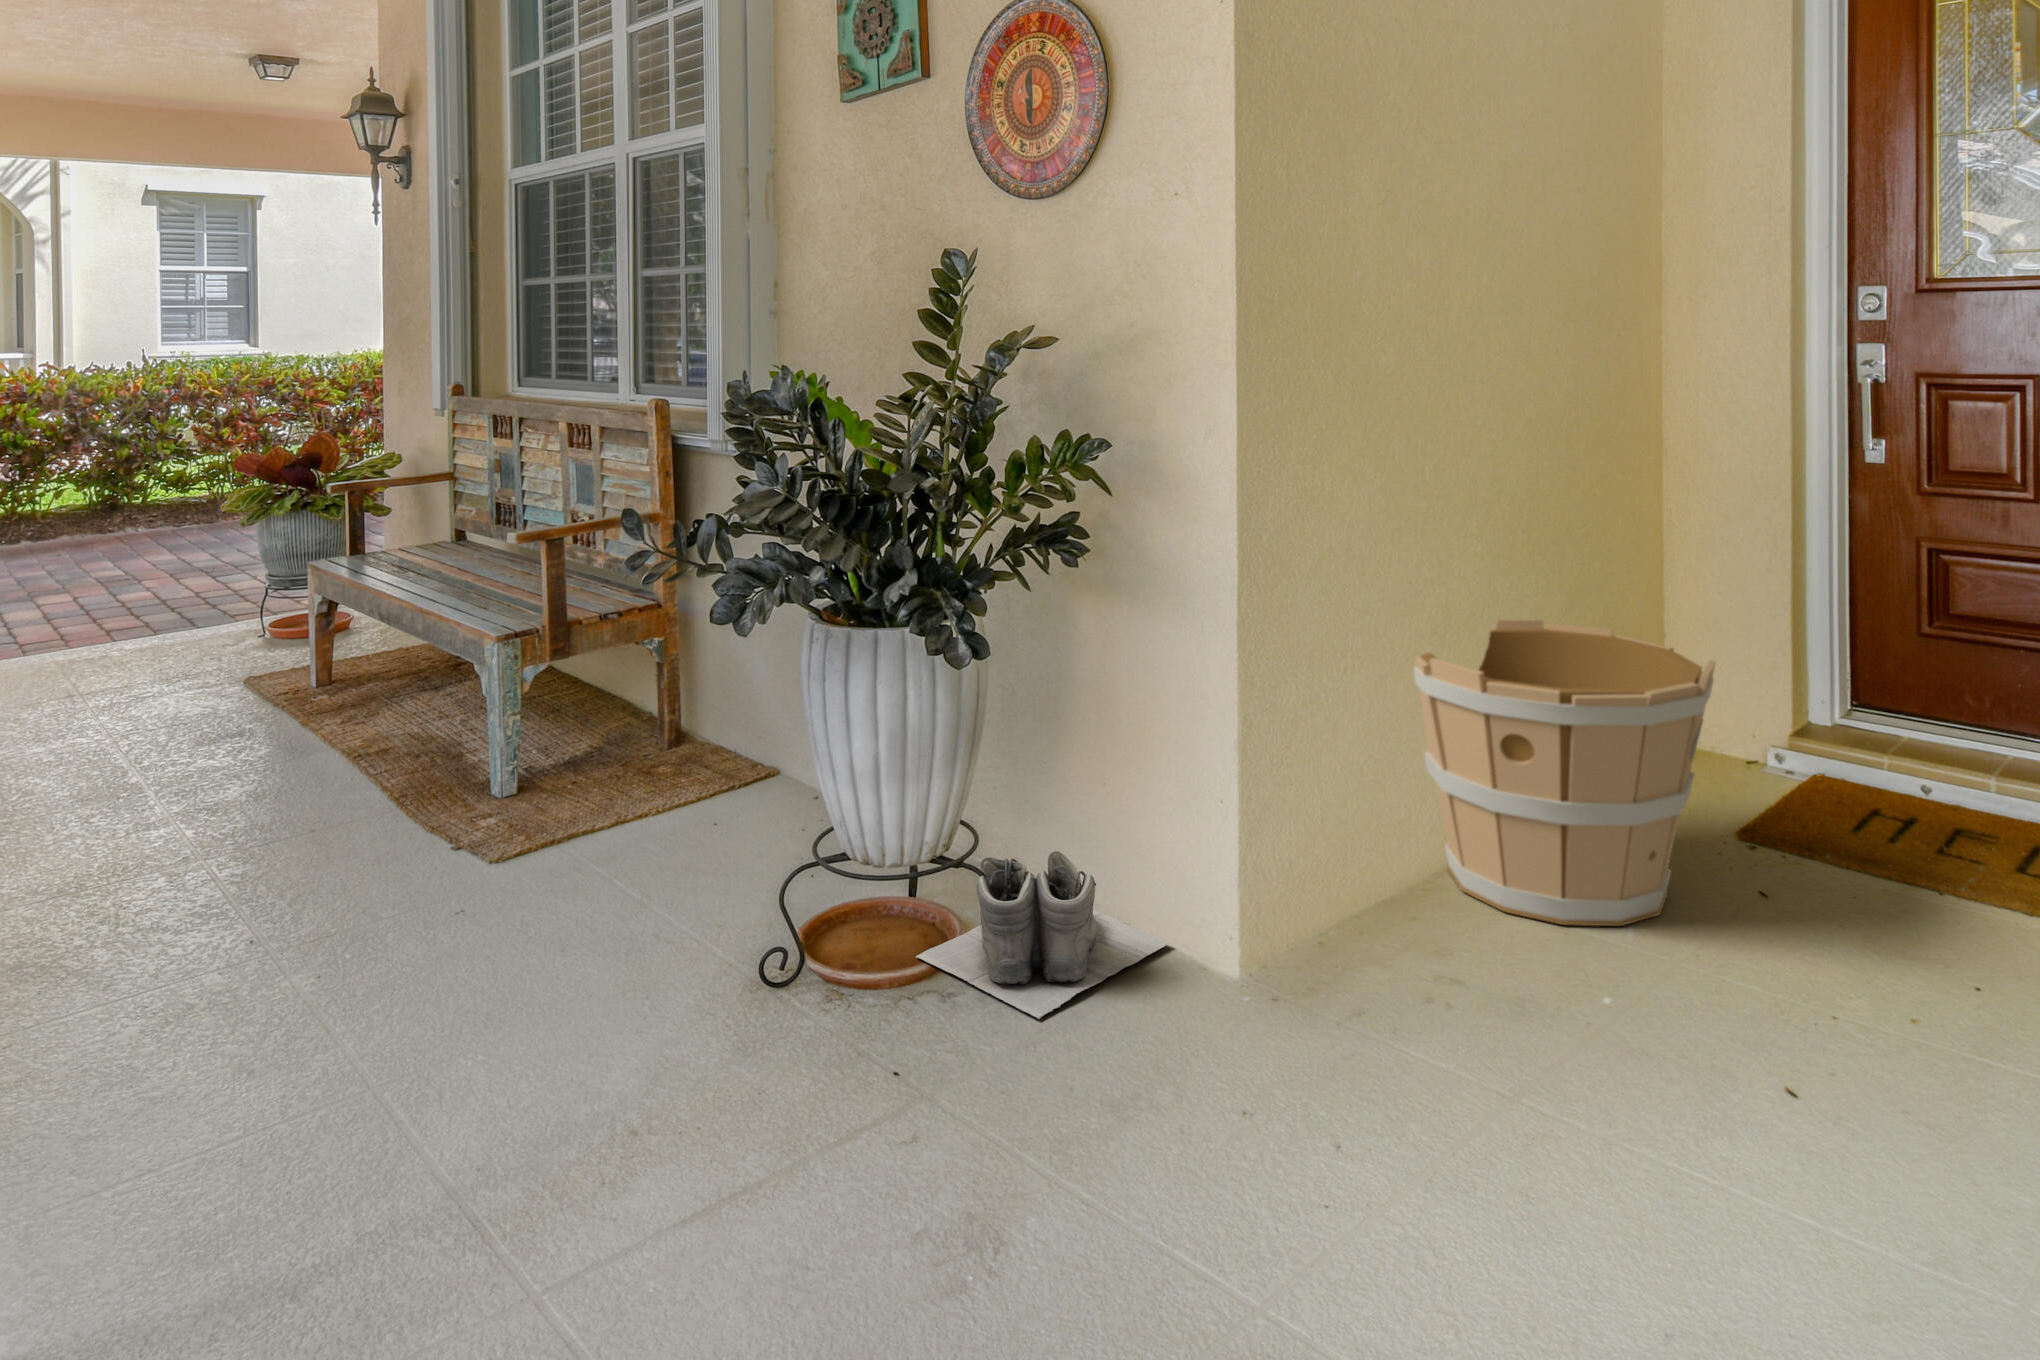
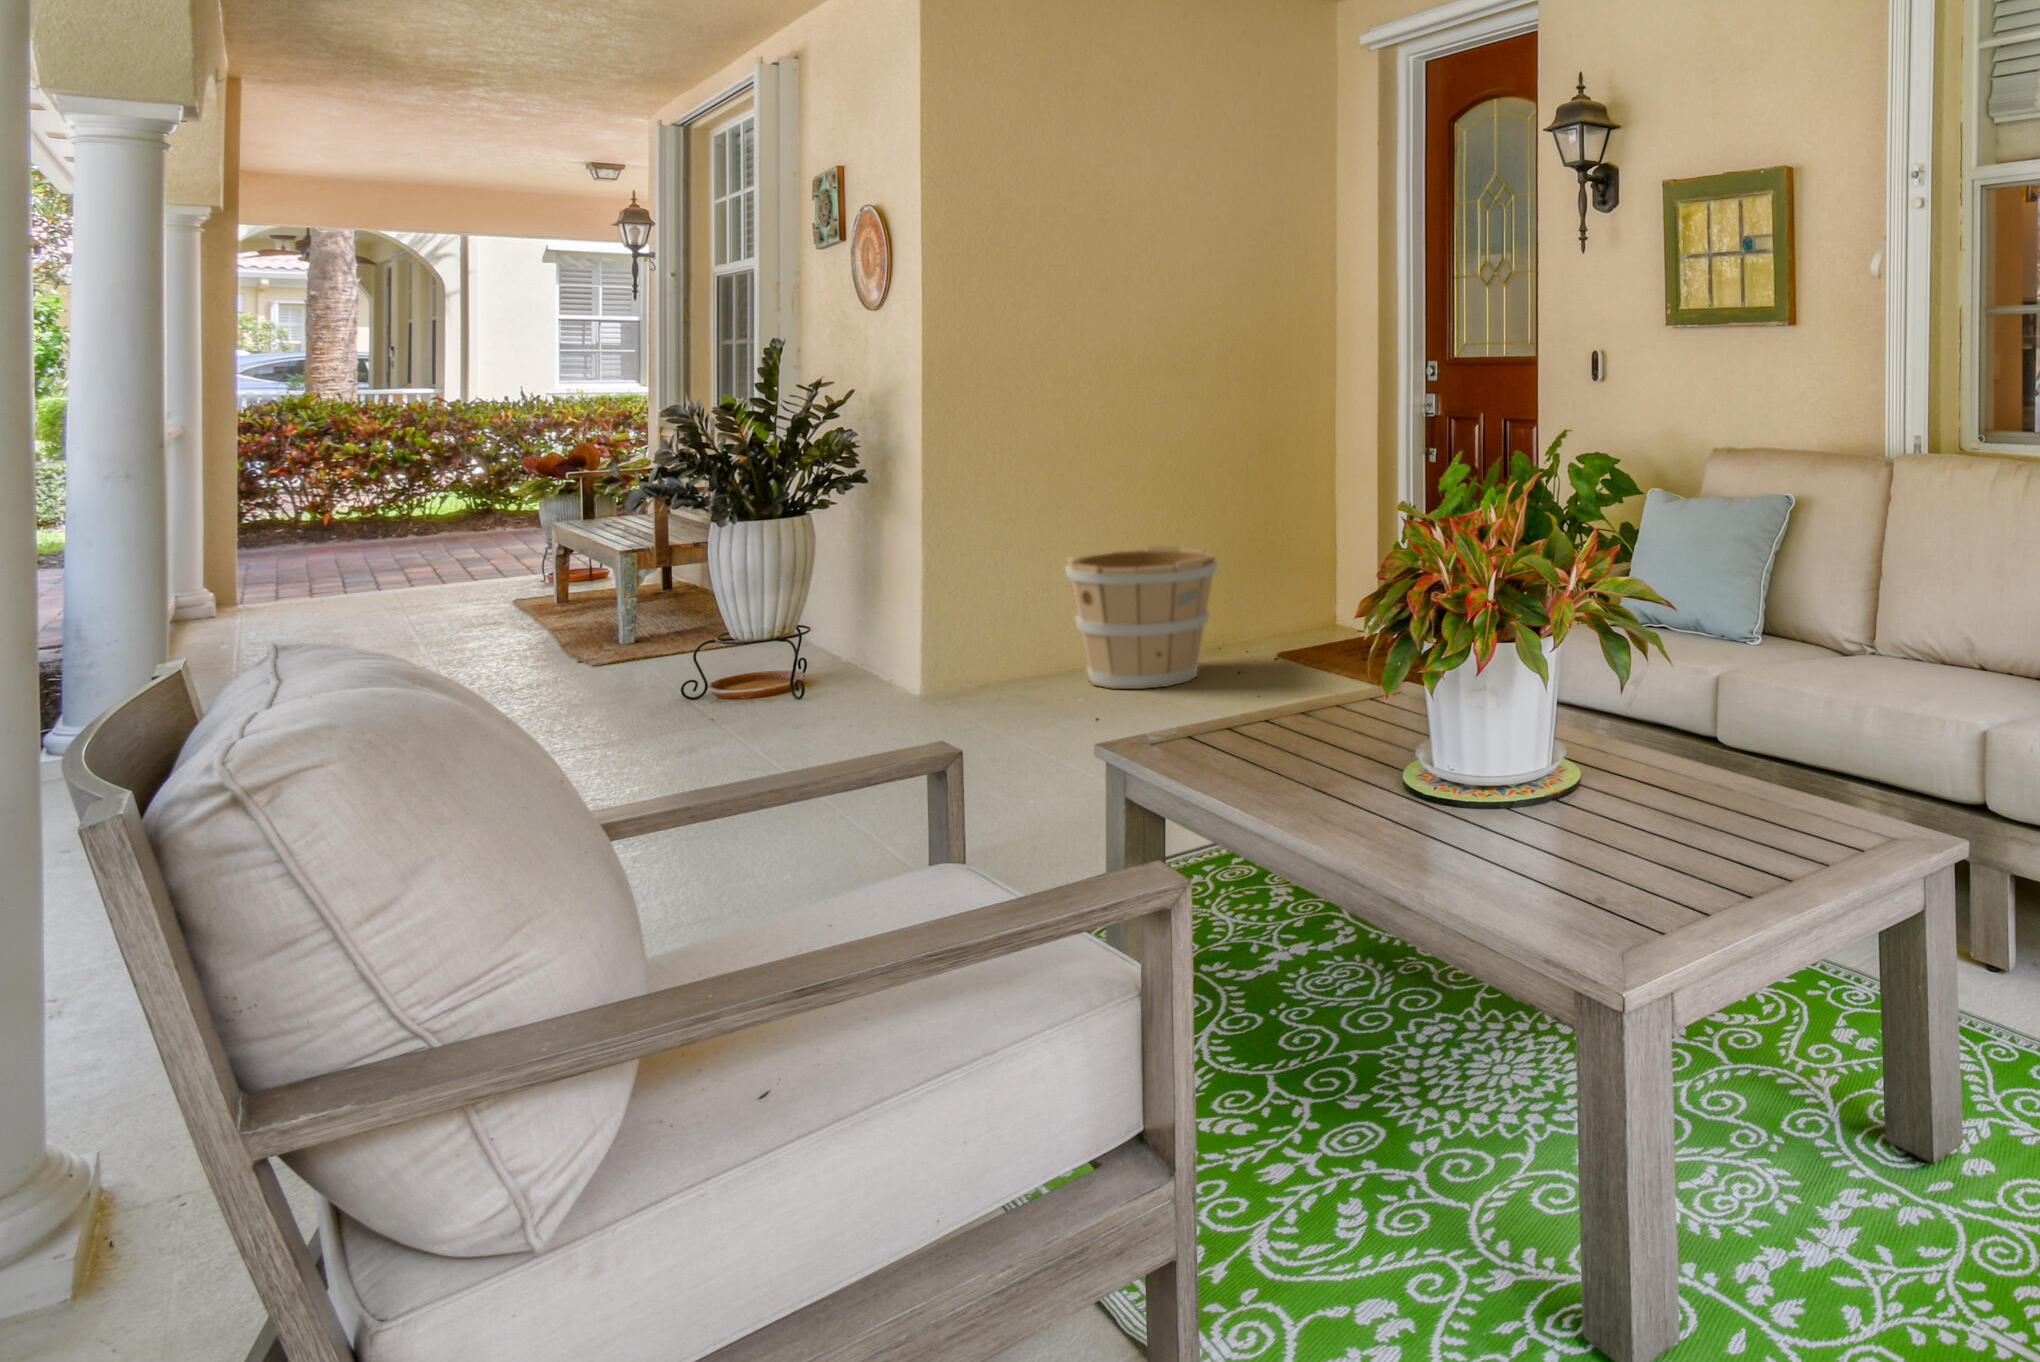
boots: present [916,851,1170,1019] -> none [773,643,905,711]

